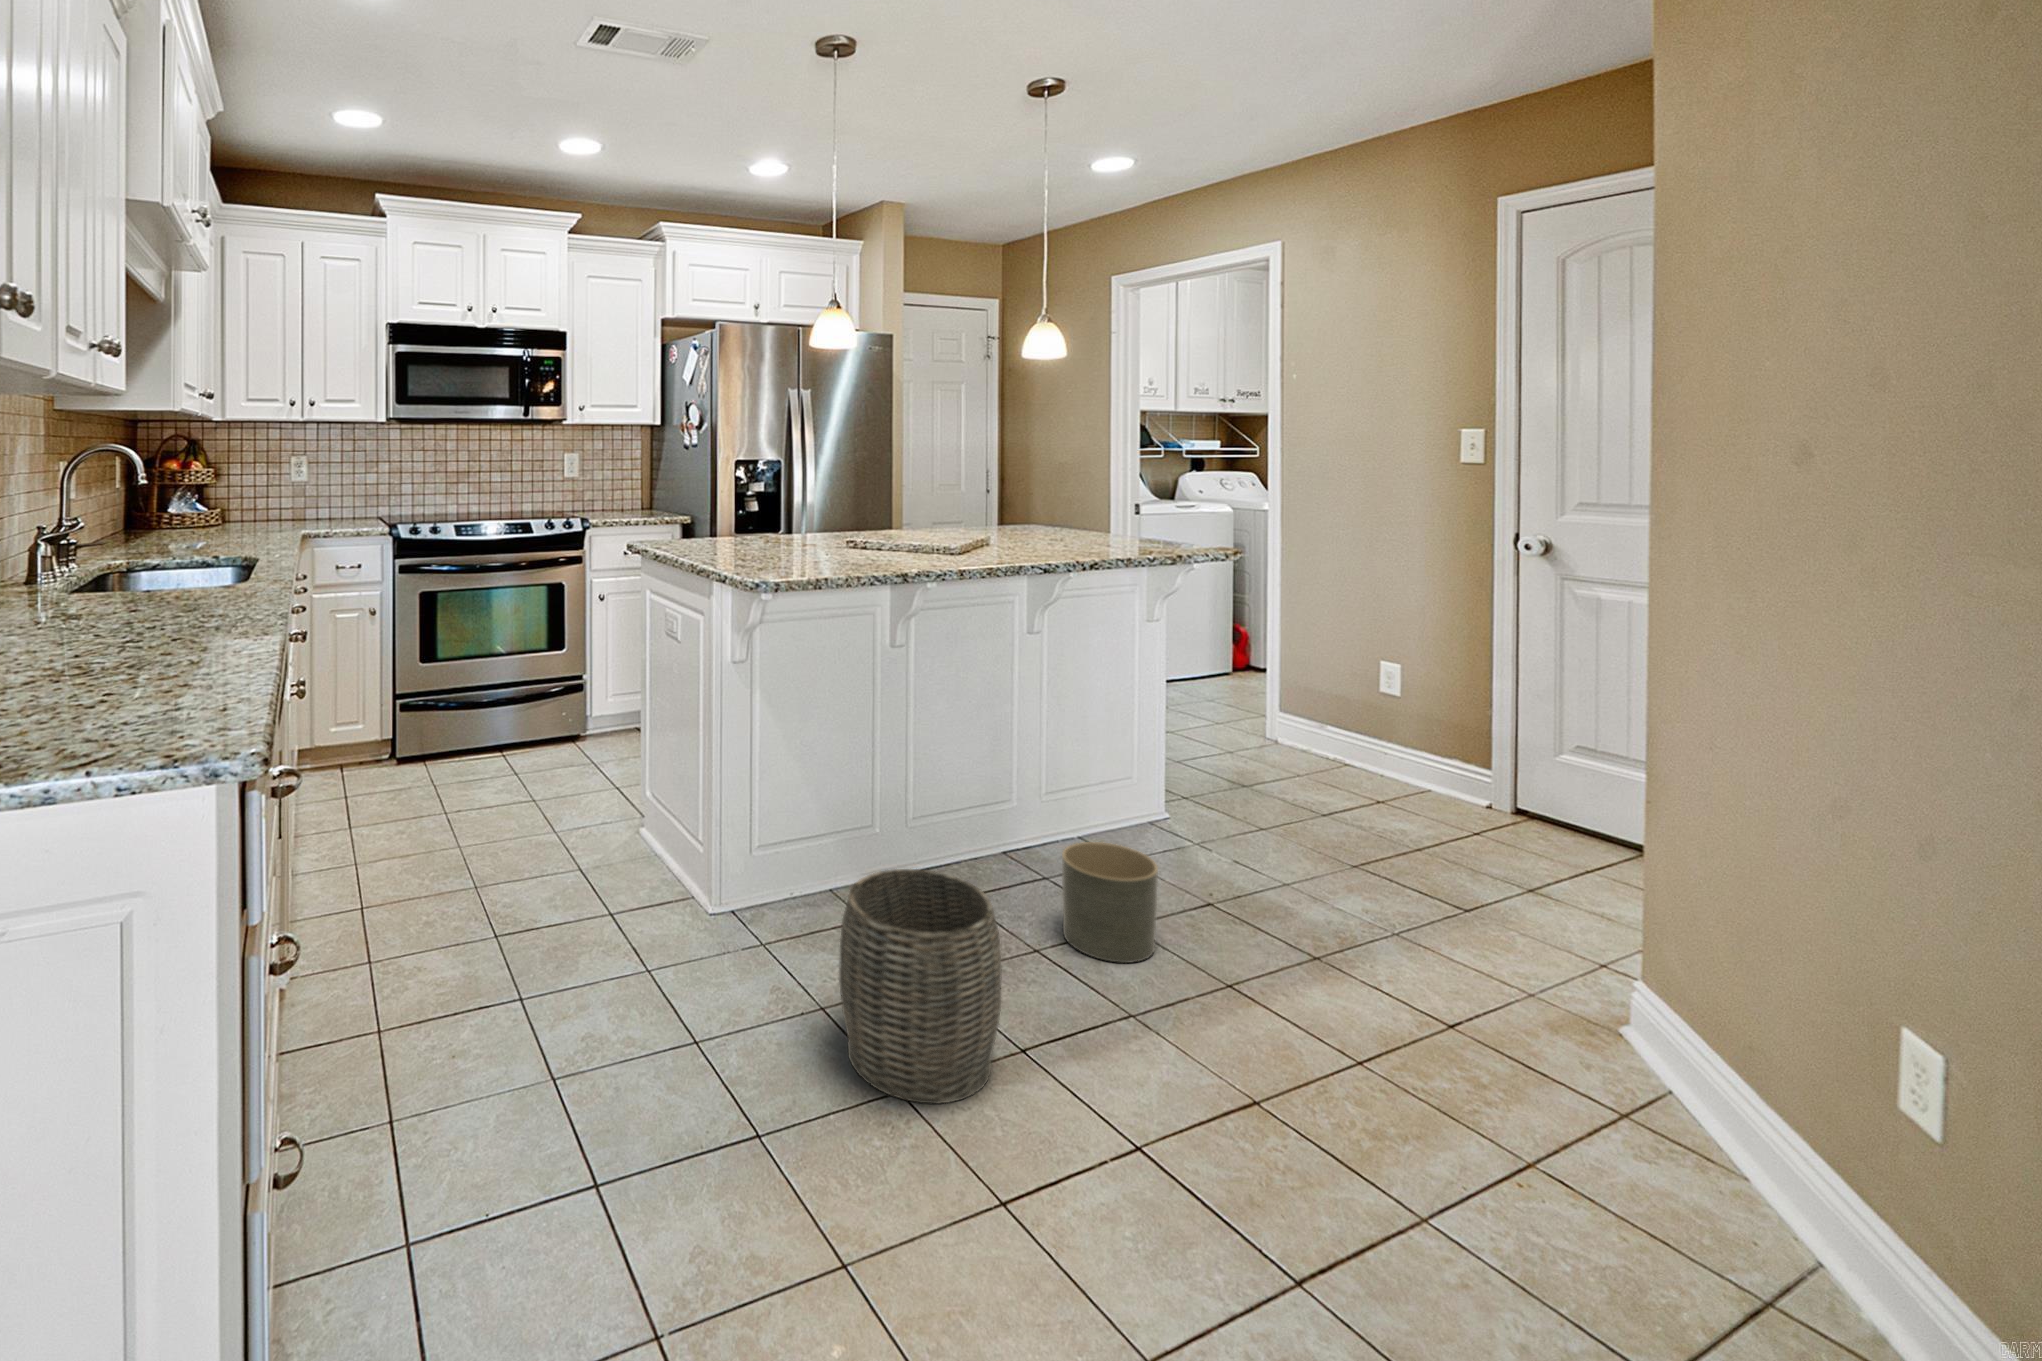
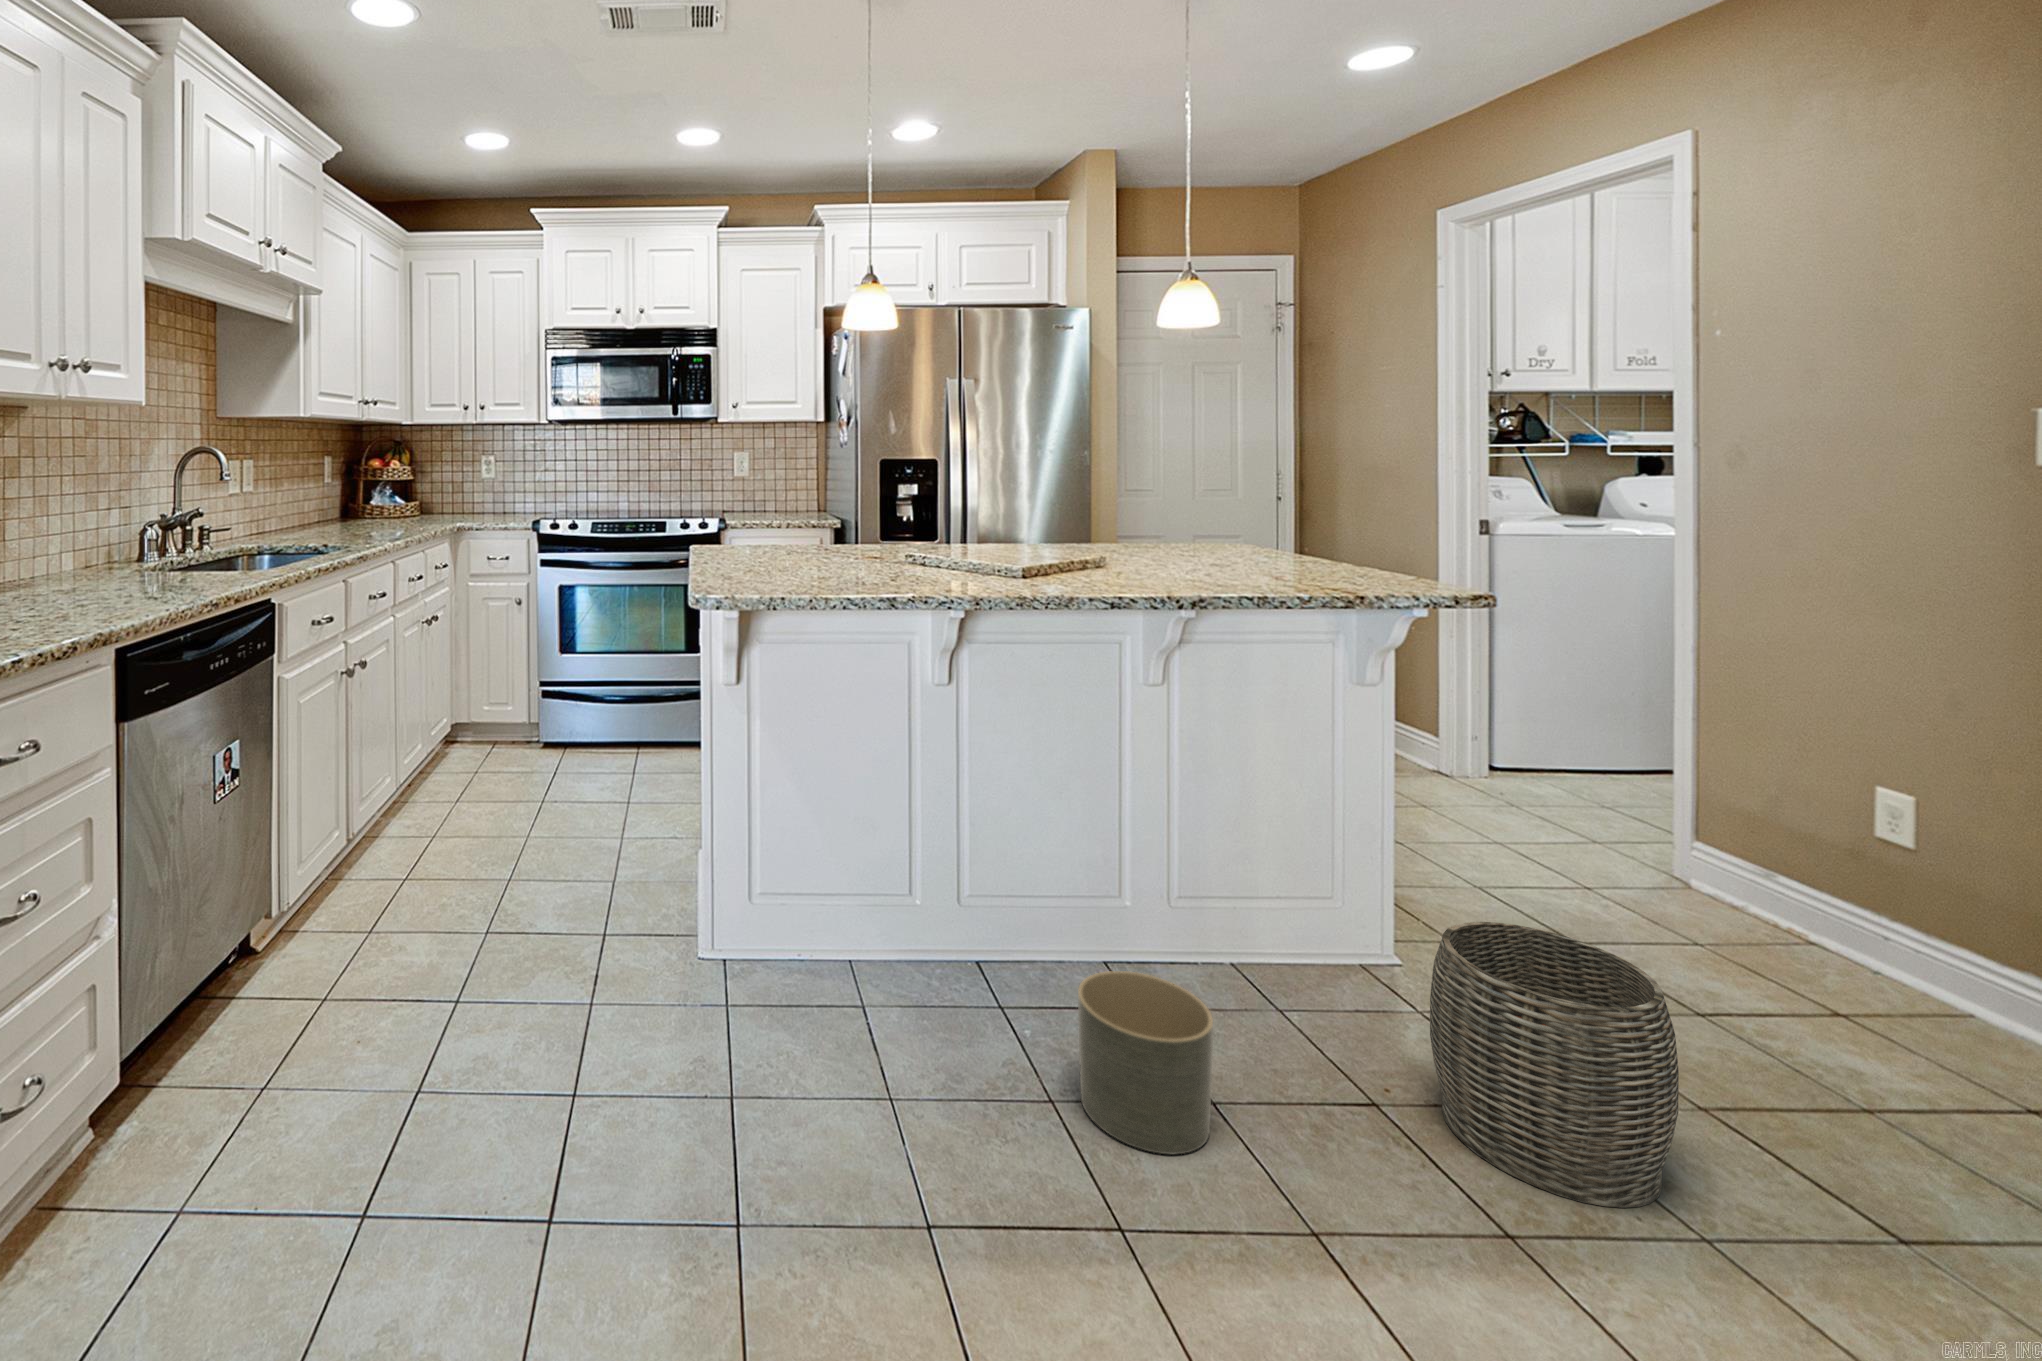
woven basket: present [839,869,1002,1104] -> present [1430,922,1679,1208]

